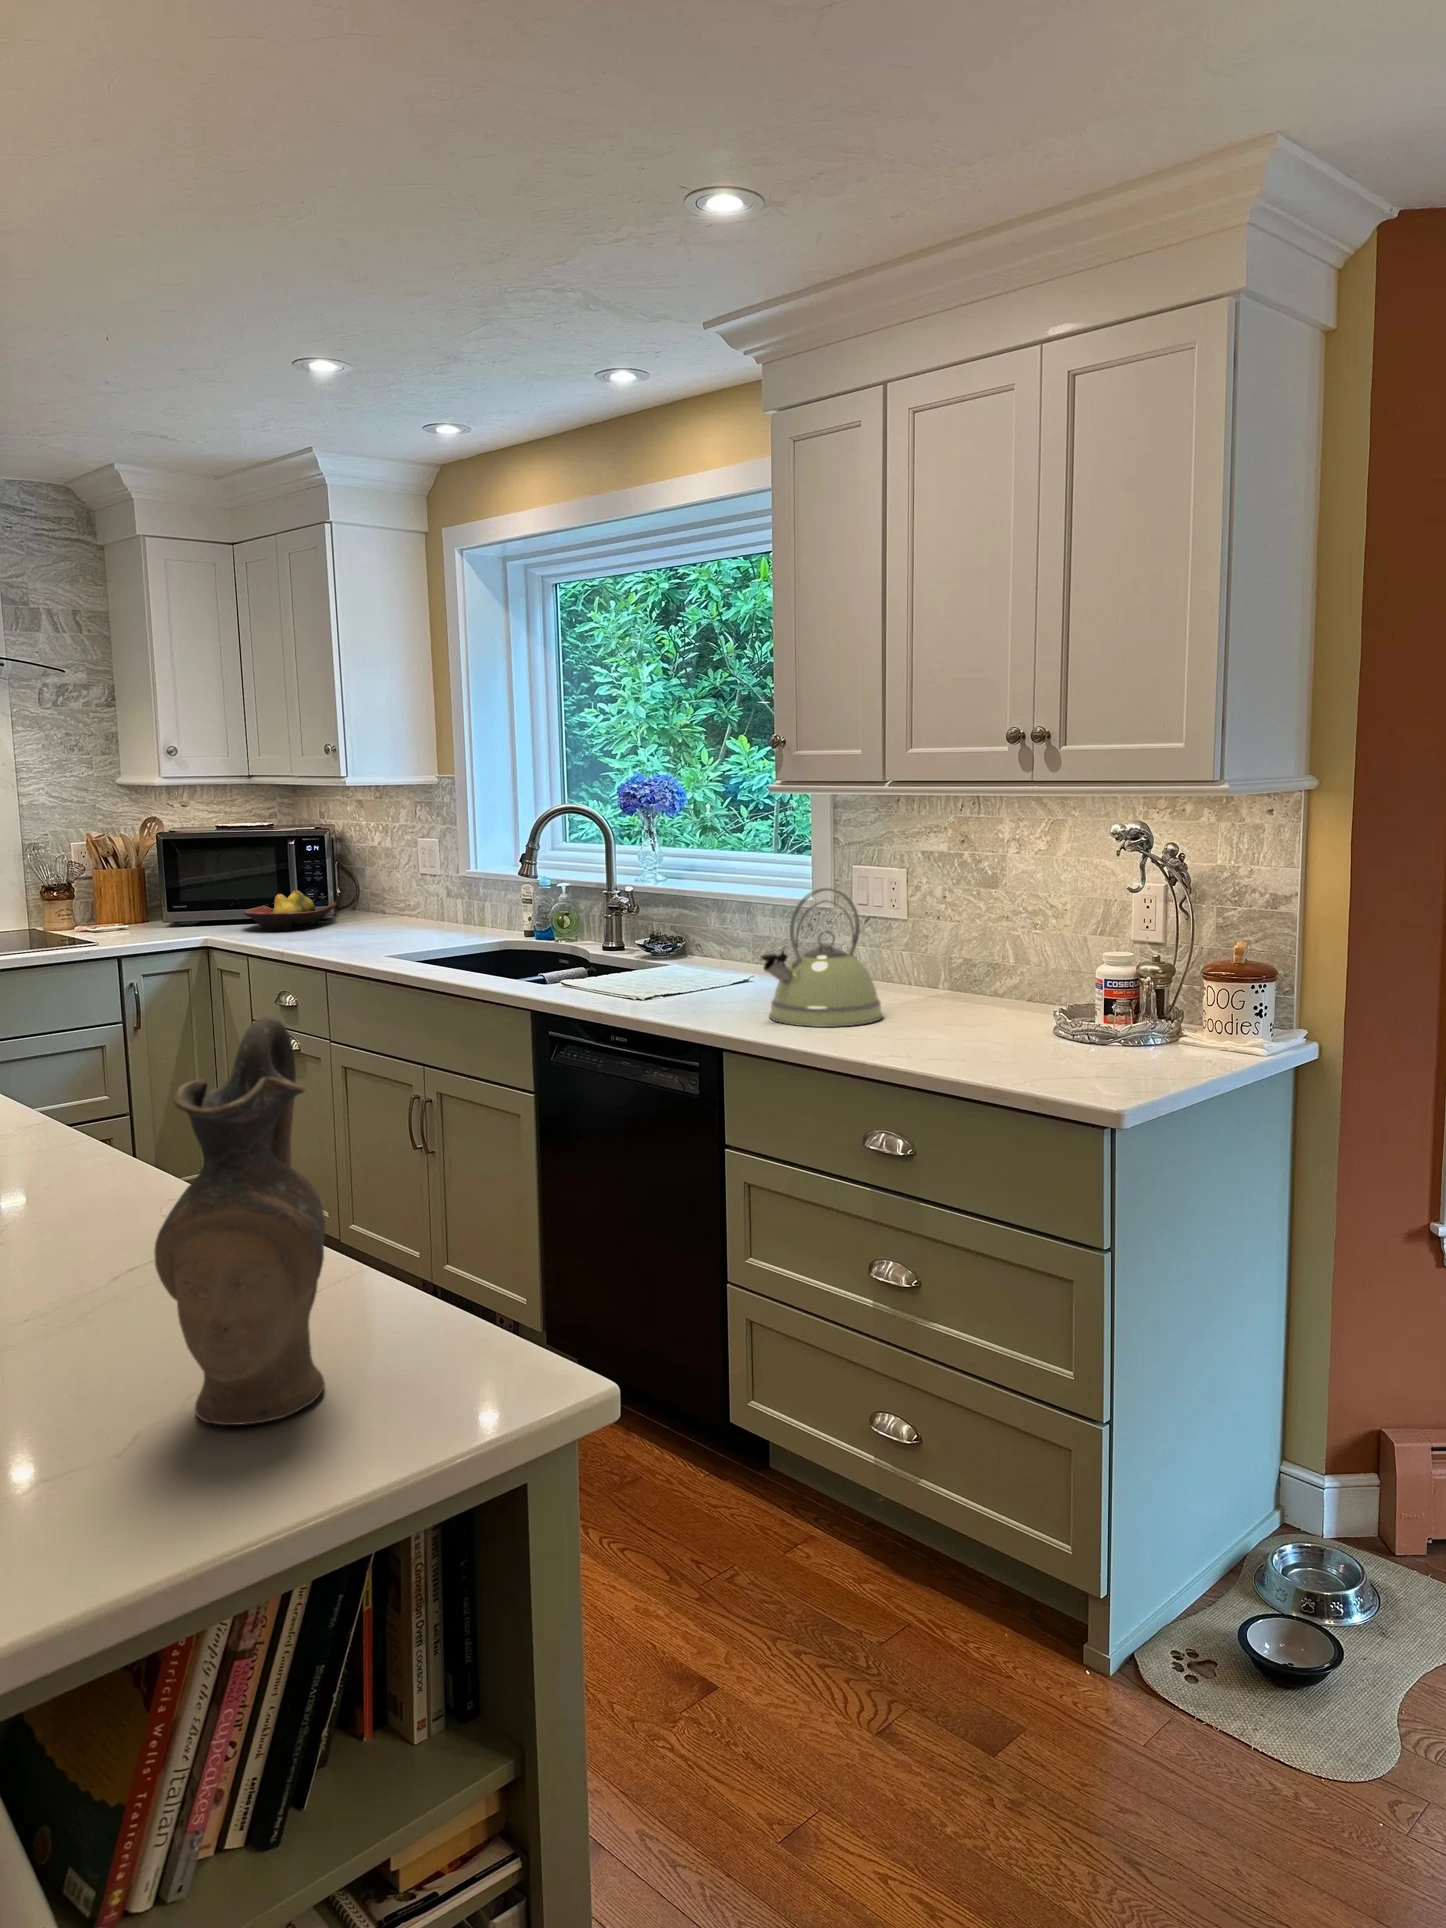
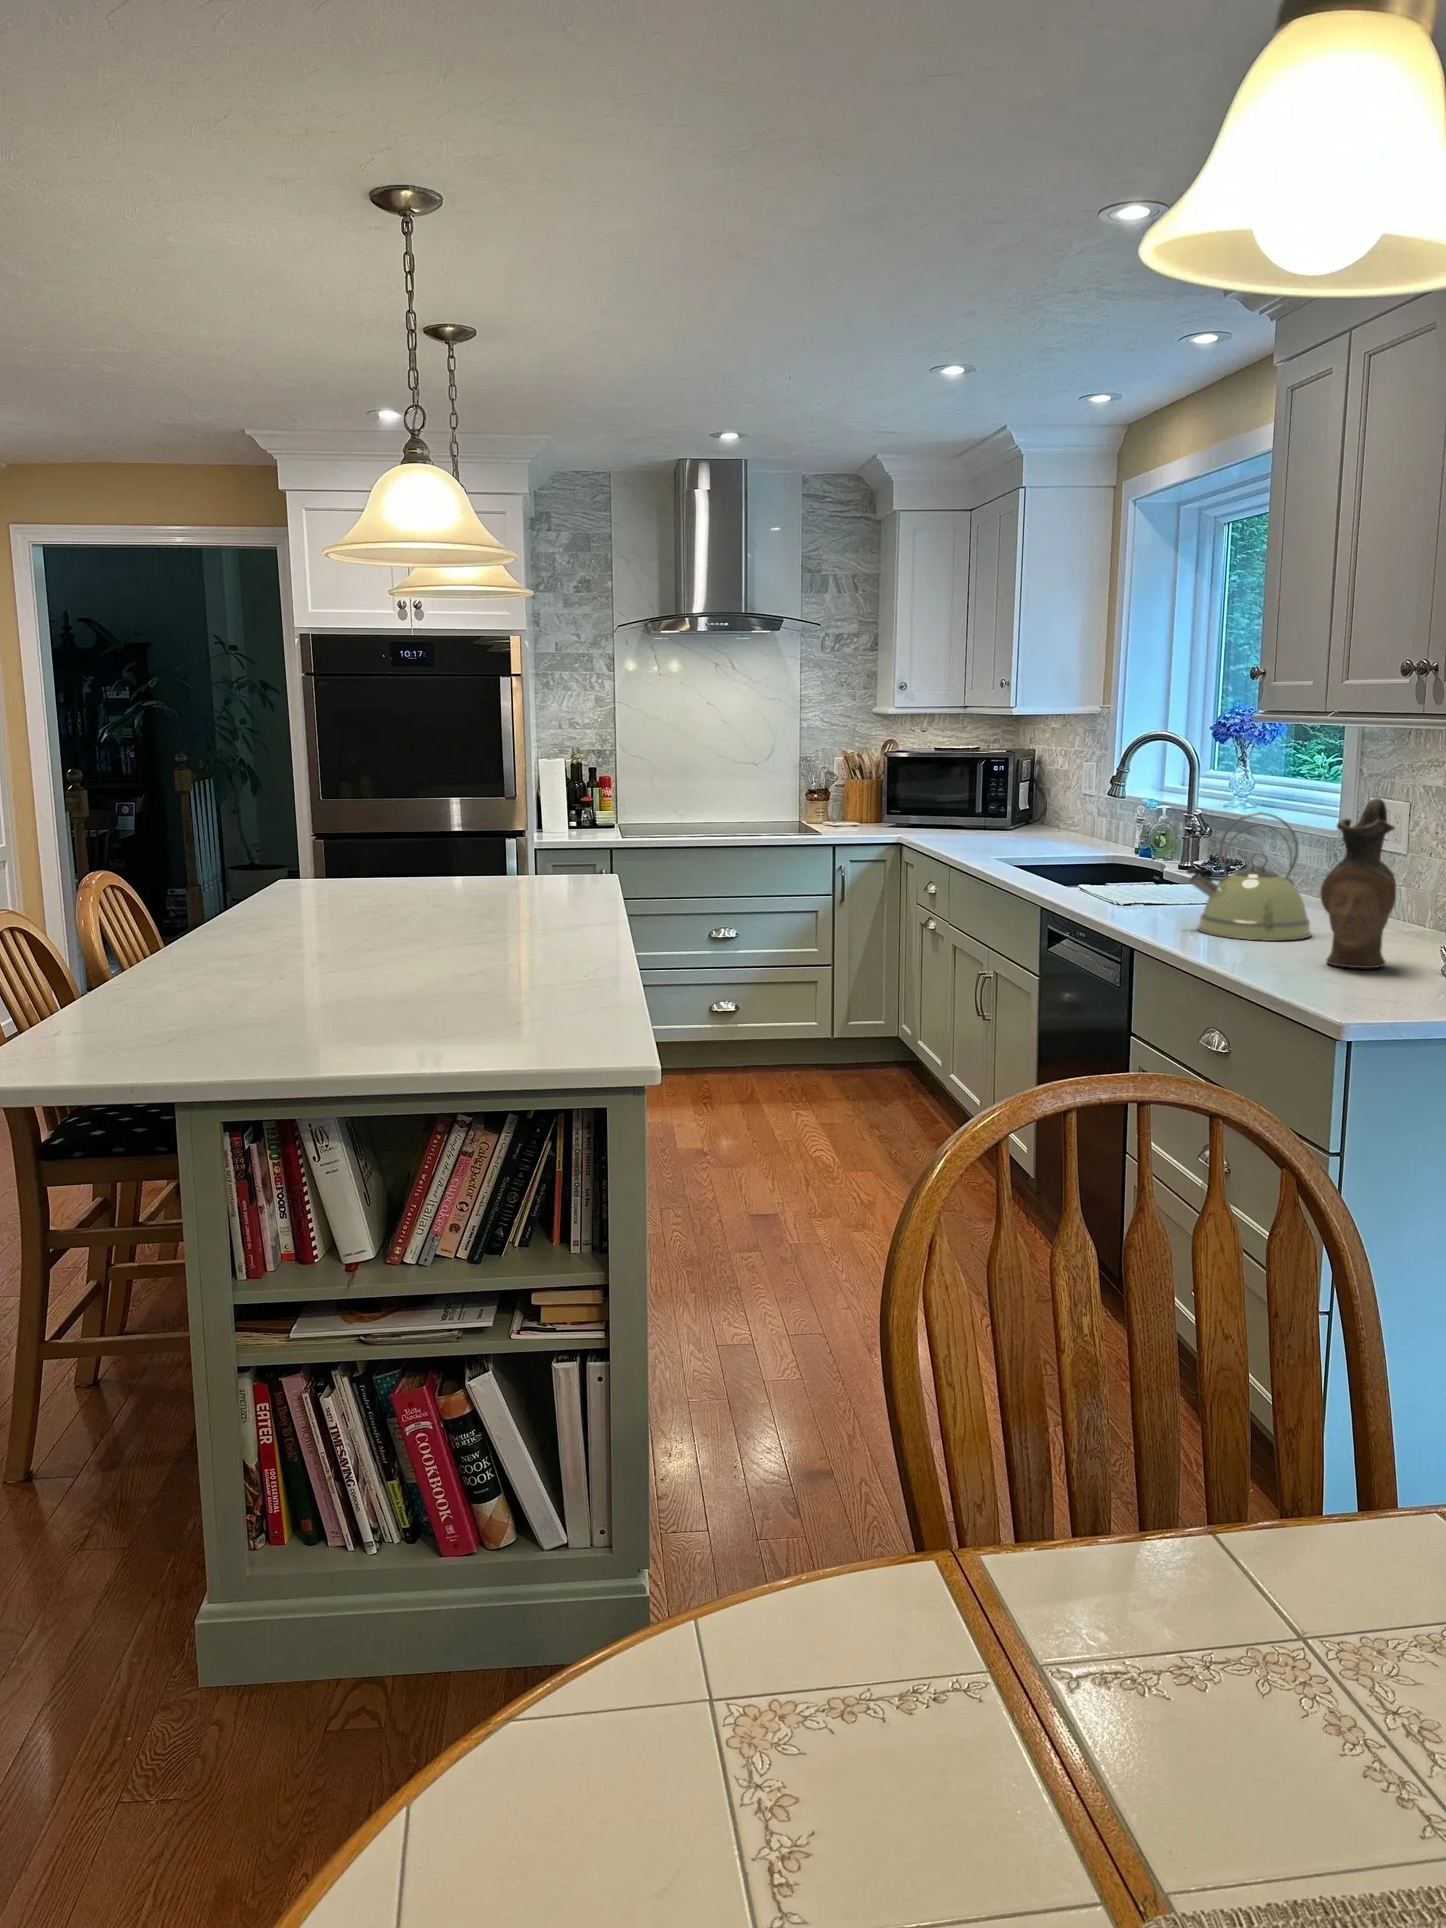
fruit bowl: present [244,890,336,931] -> none [934,803,1016,835]
ceramic pitcher: present [154,1016,325,1425] -> present [1320,798,1396,968]

